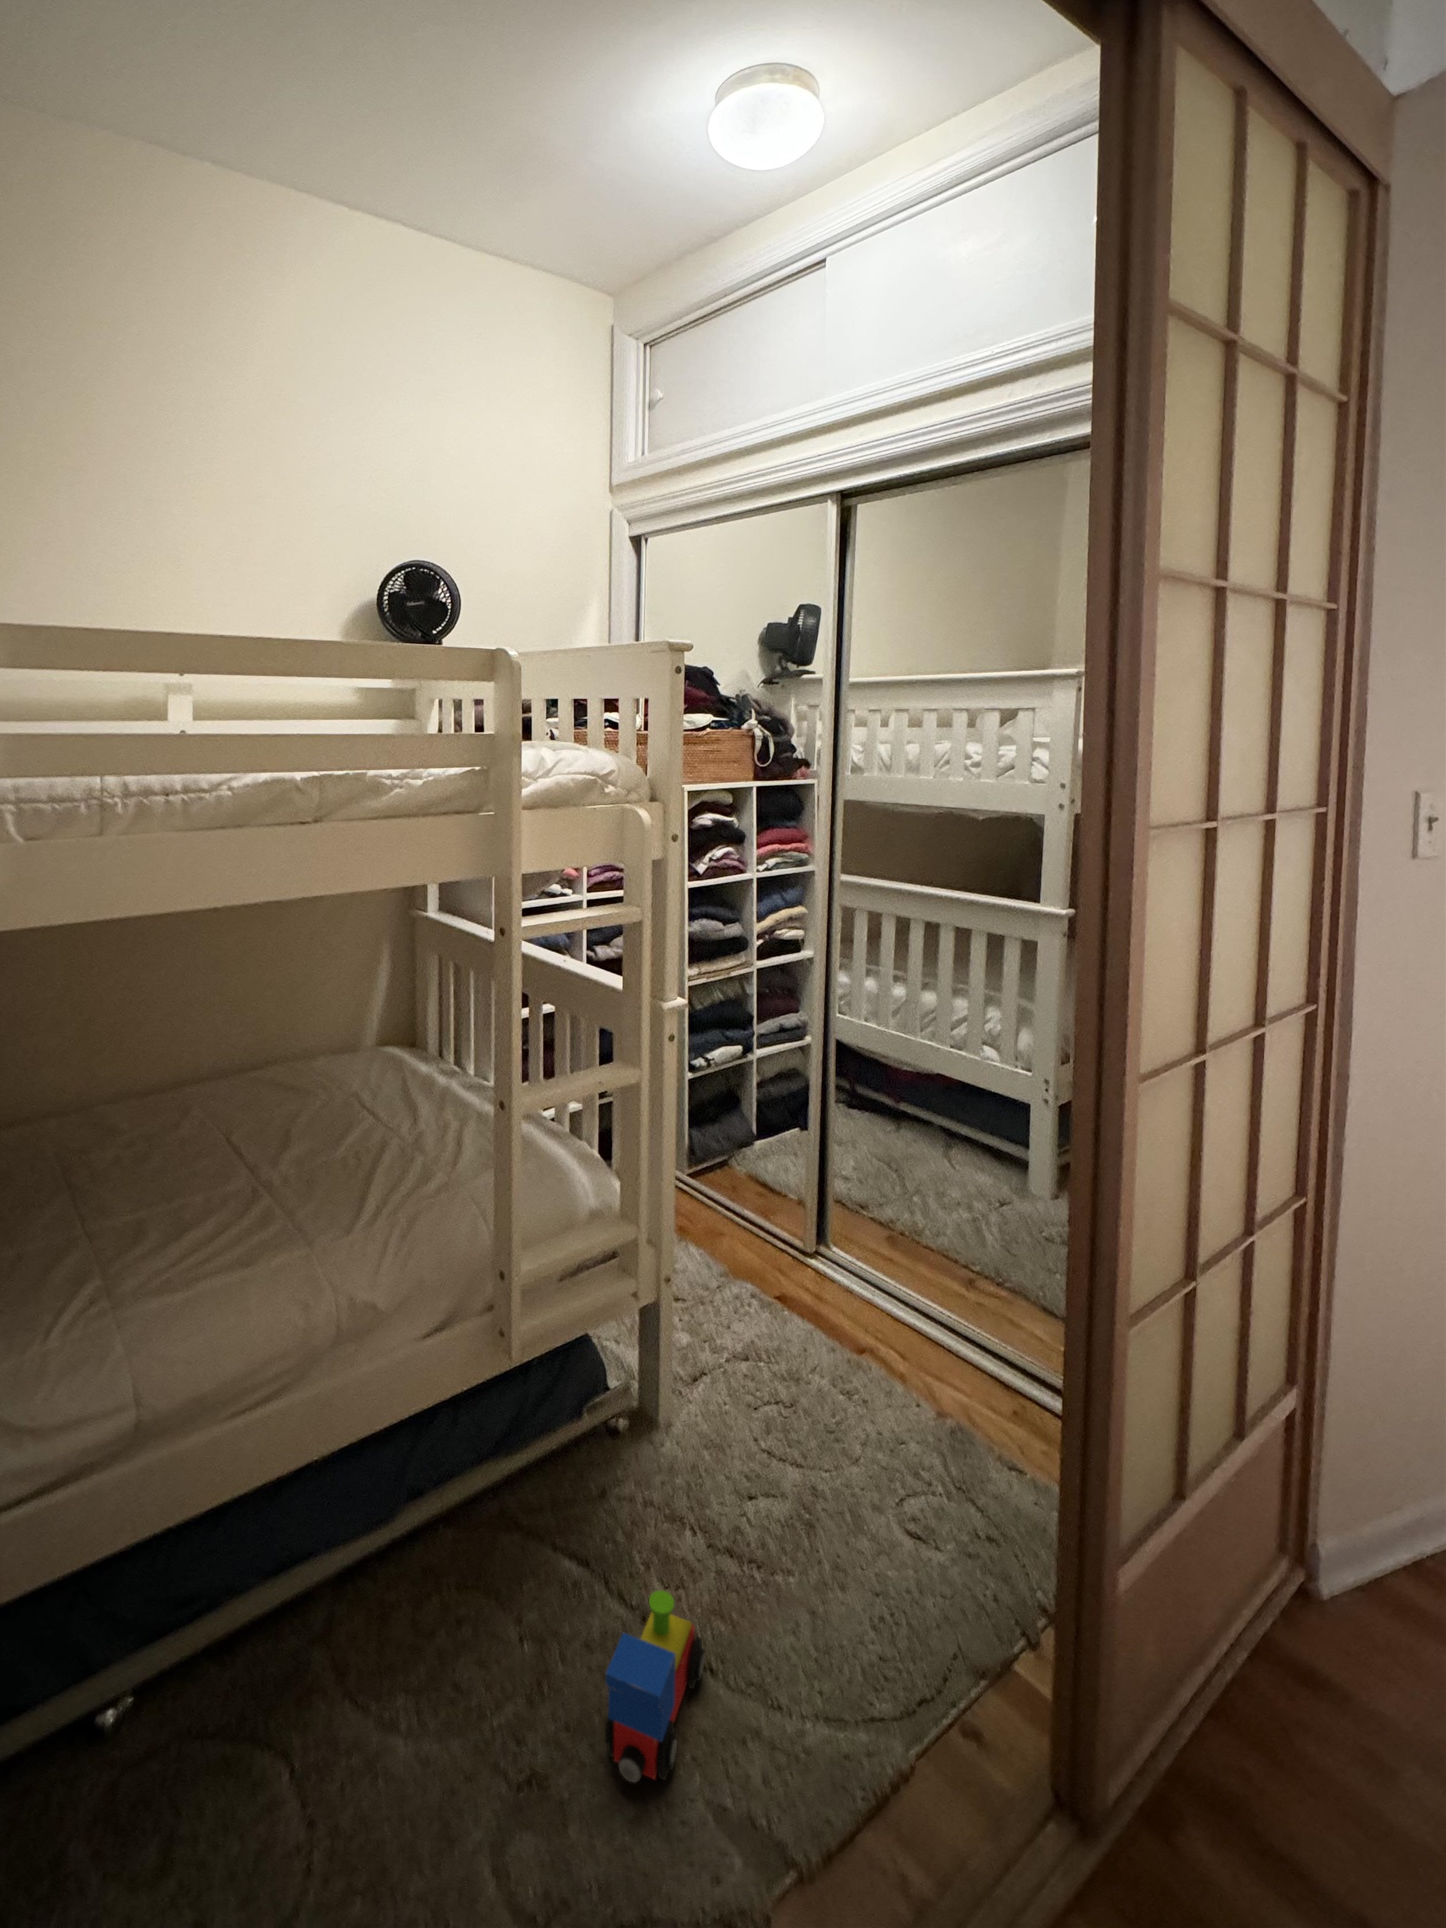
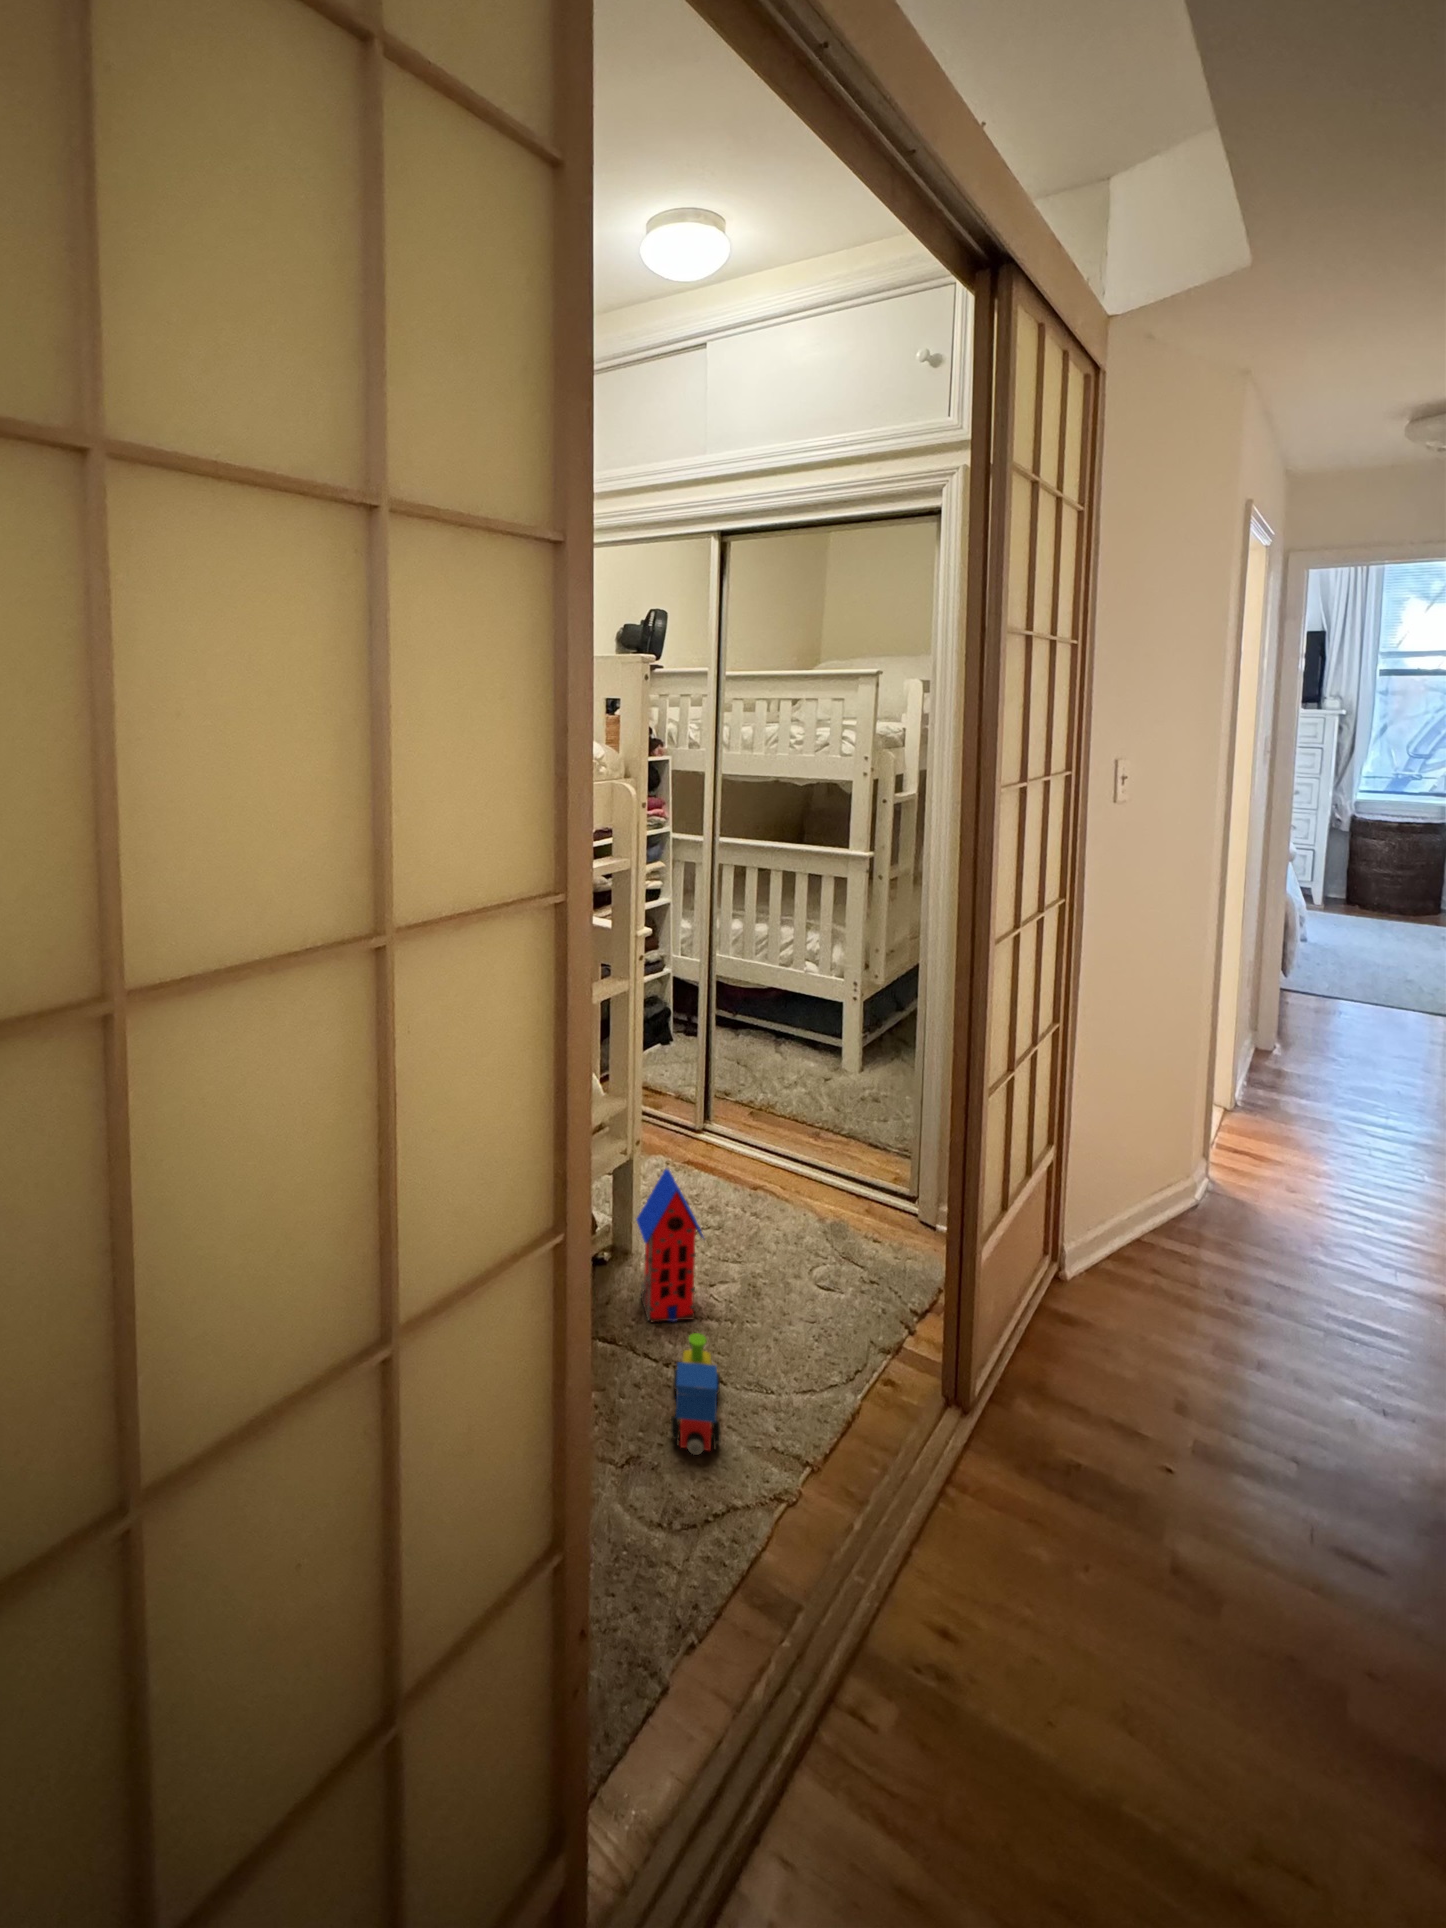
toy house: none [641,1328,726,1545] -> present [636,1169,703,1322]

